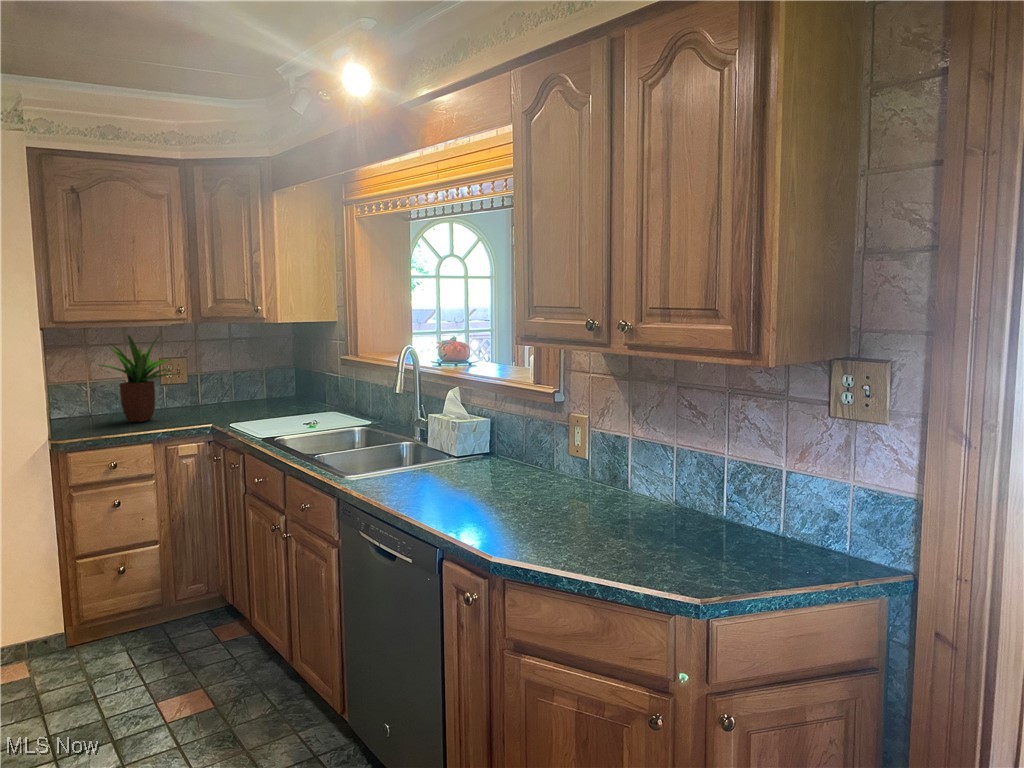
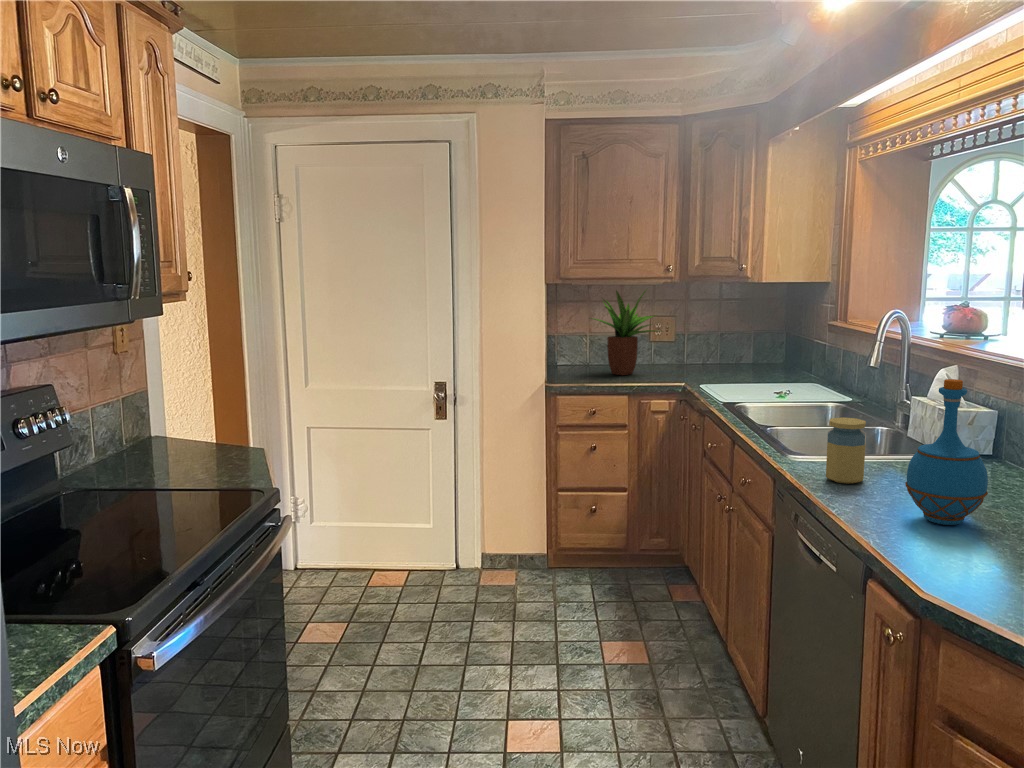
bottle: none [457,396,513,509] -> present [905,379,988,525]
jar: none [385,436,415,491] -> present [826,417,866,484]

